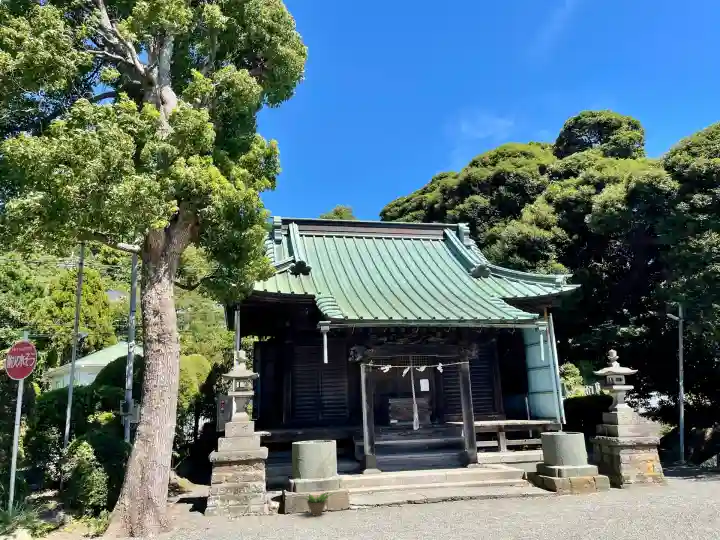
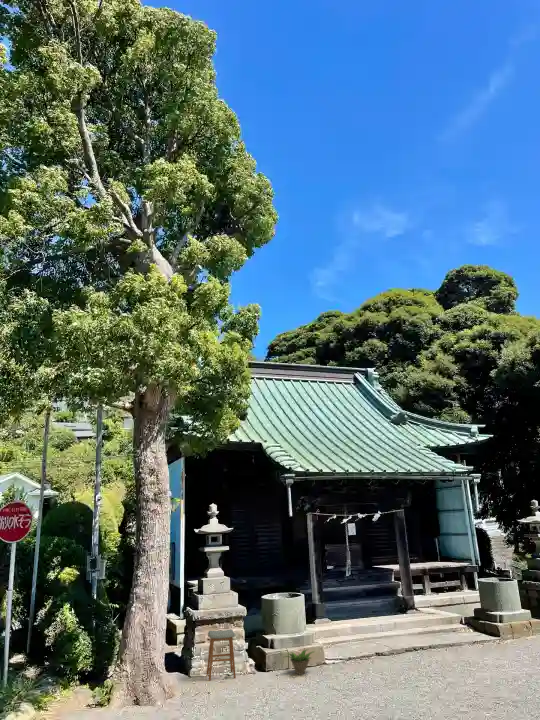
stool: none [220,471,250,520] -> present [207,629,236,681]

